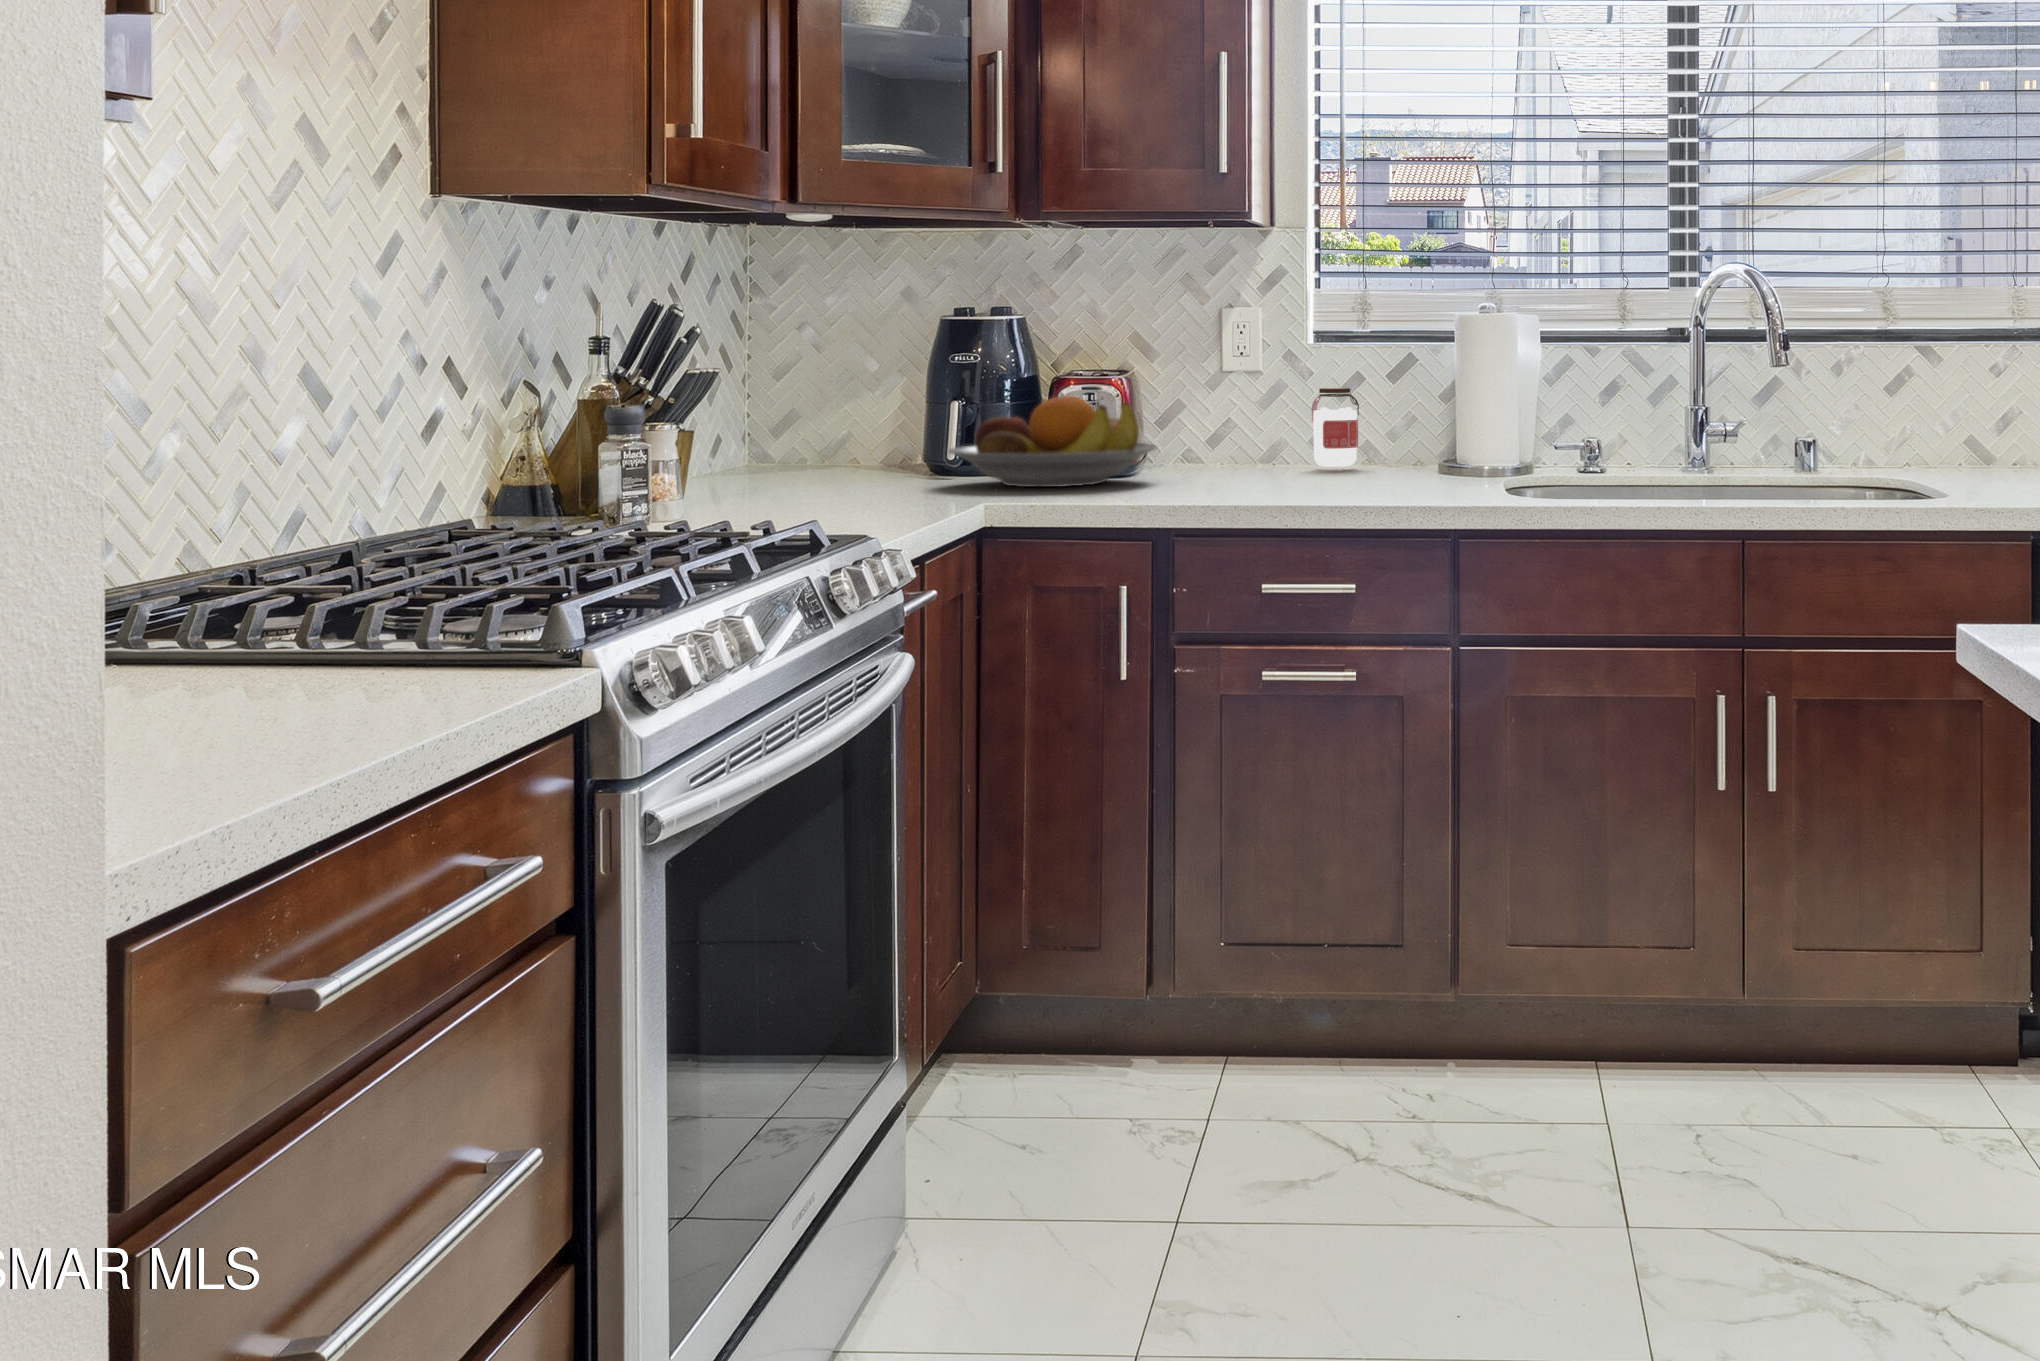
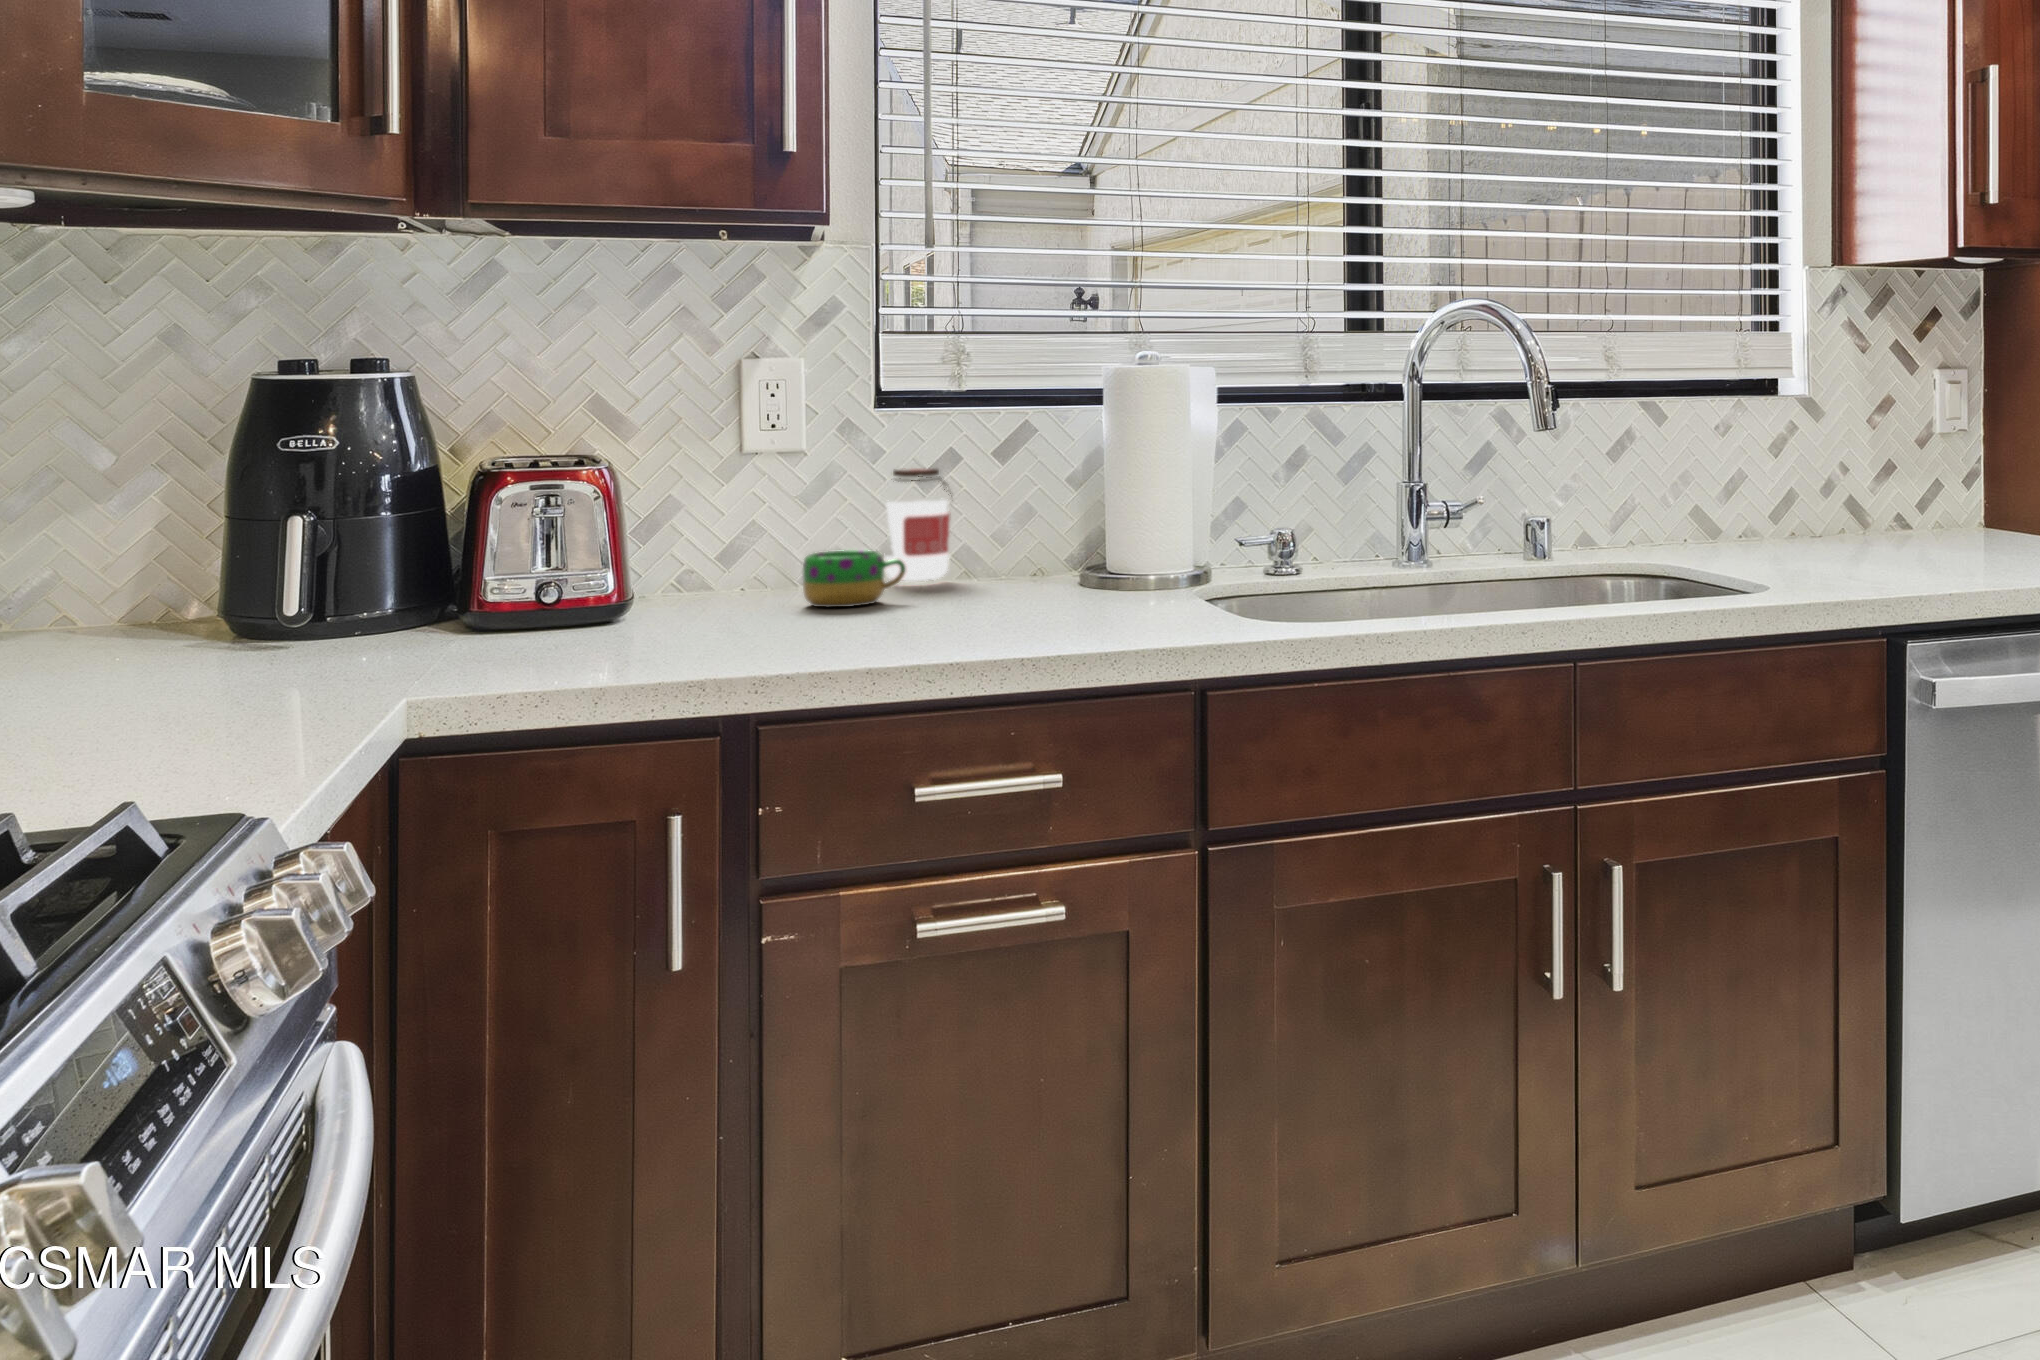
fruit bowl: present [949,396,1157,487] -> none [303,503,683,656]
mug: none [1244,440,1309,476] -> present [802,550,906,607]

